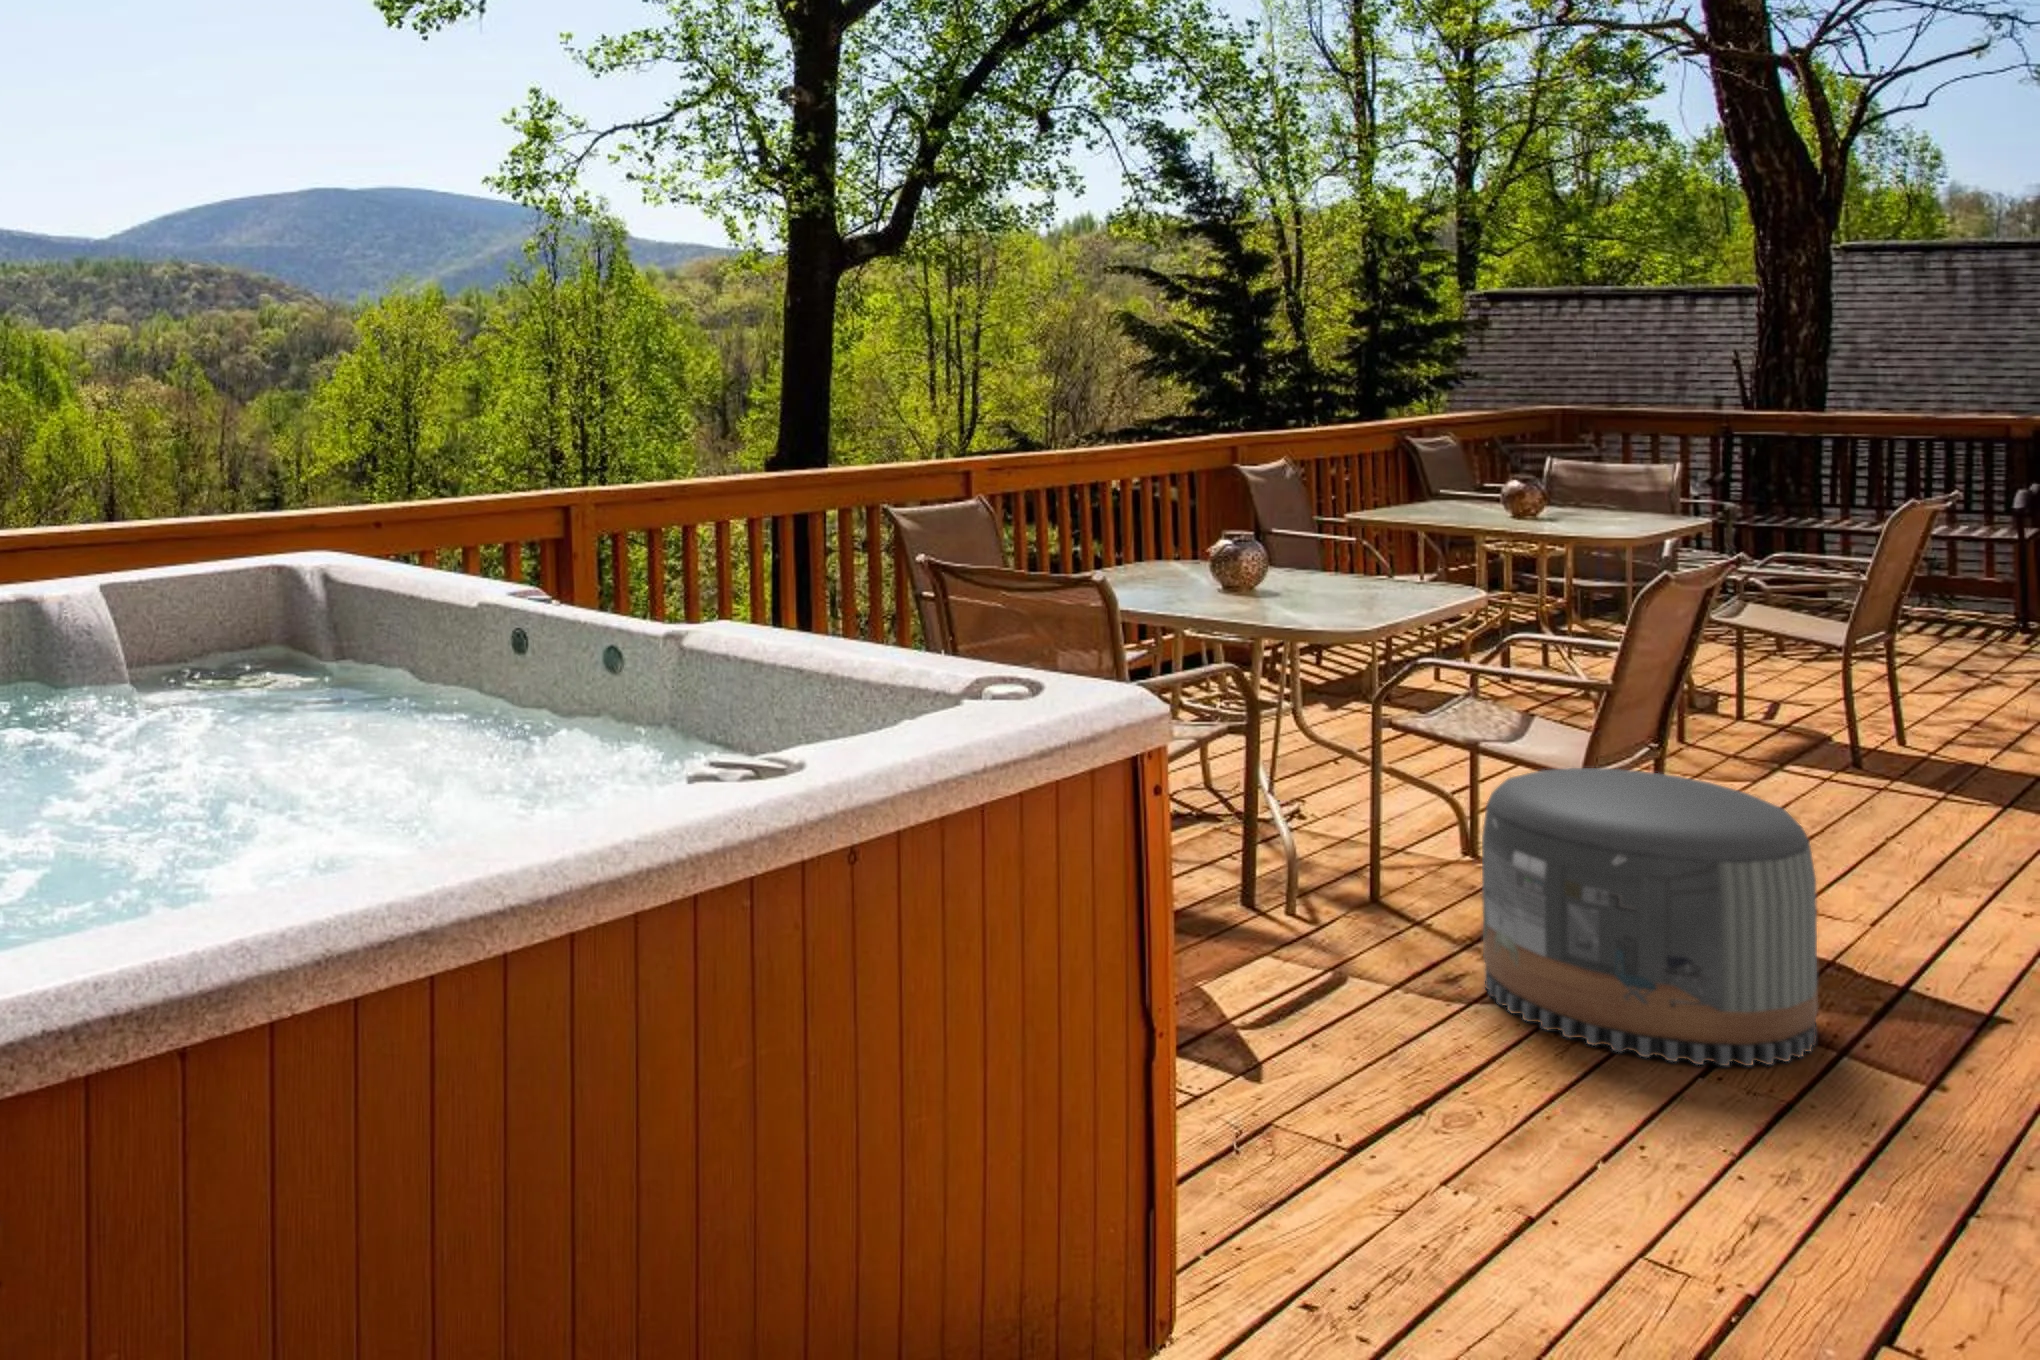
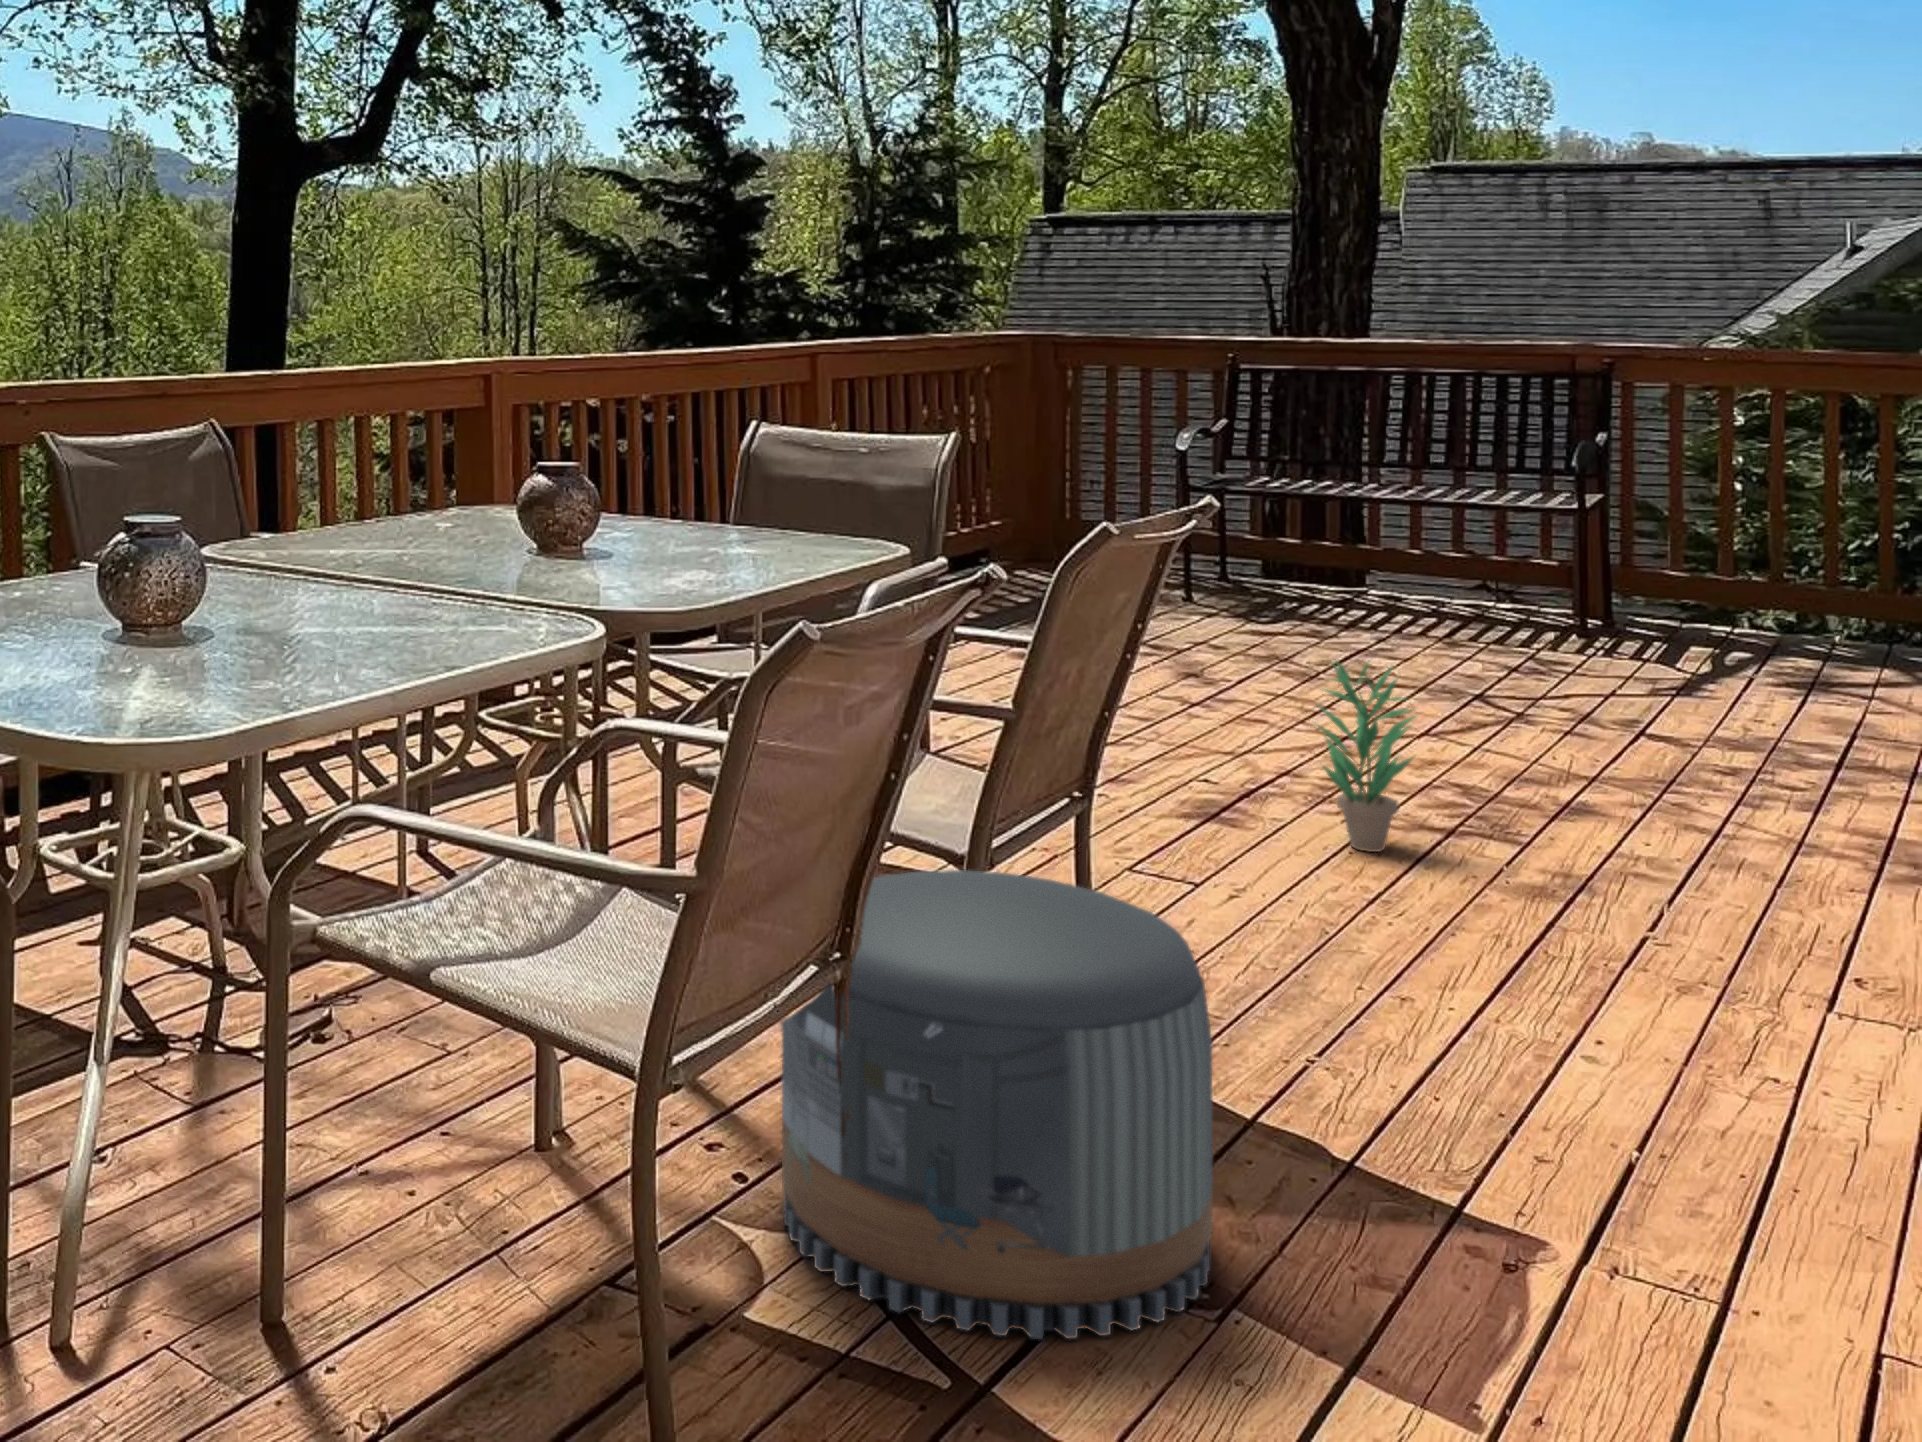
potted plant: none [1818,644,1920,796] -> present [1316,659,1420,852]

